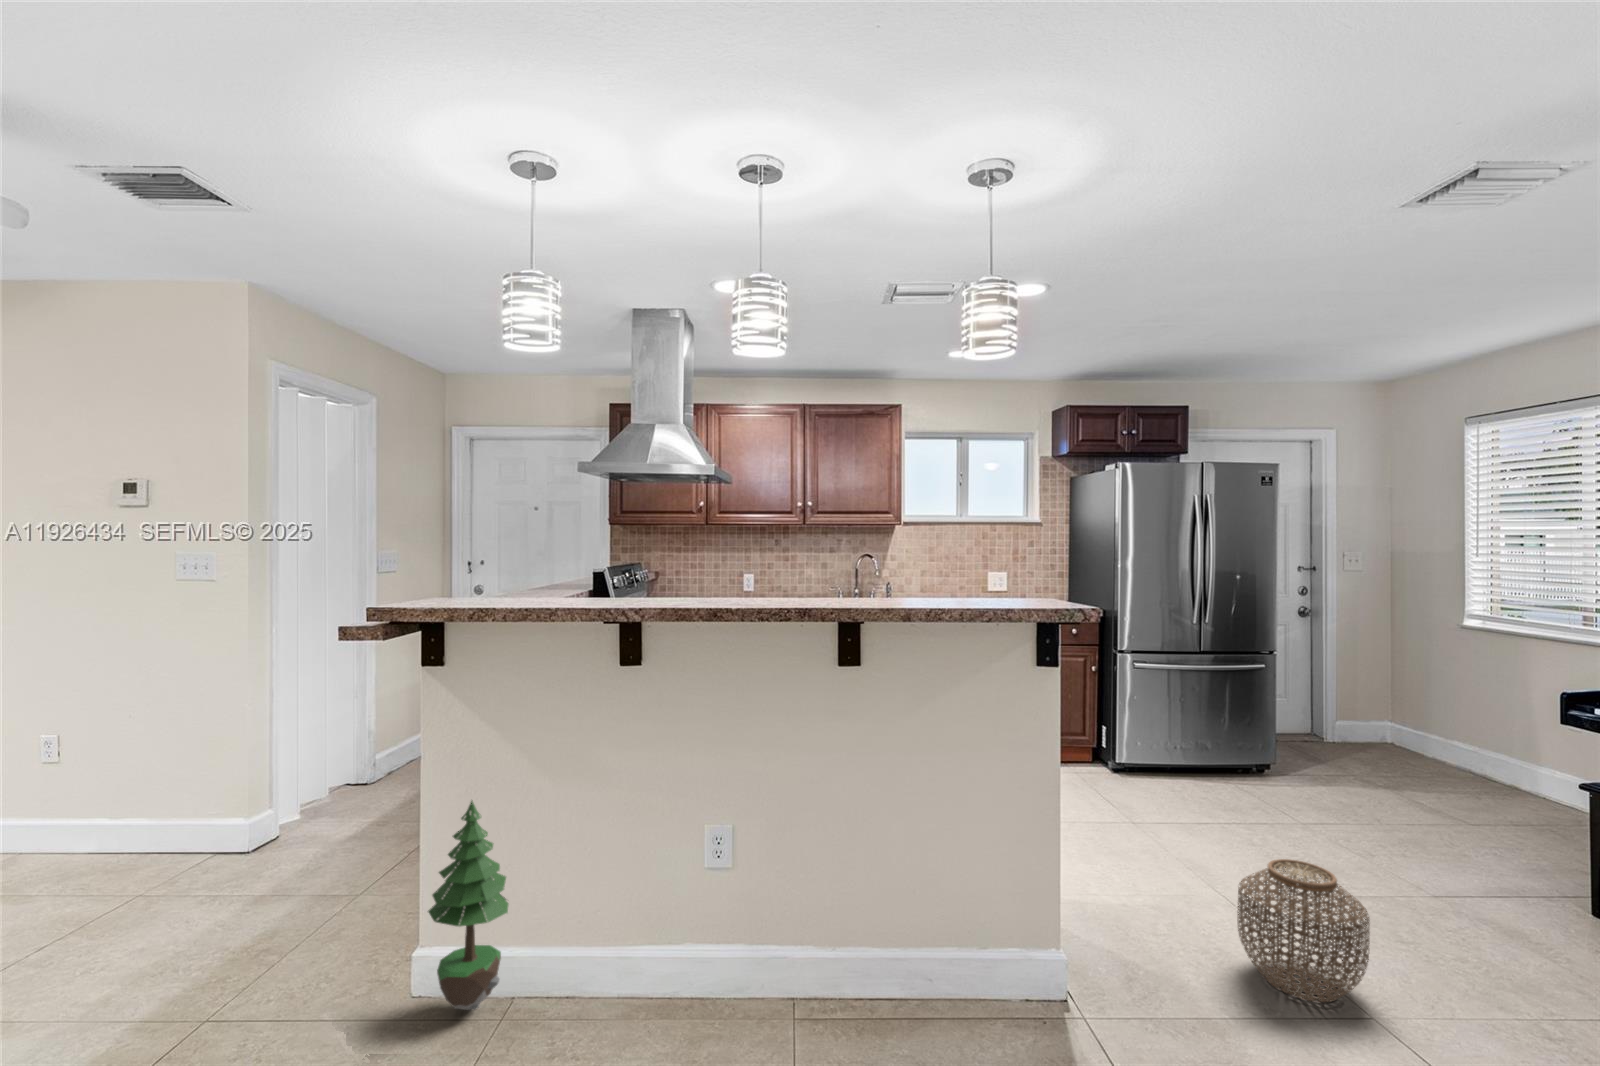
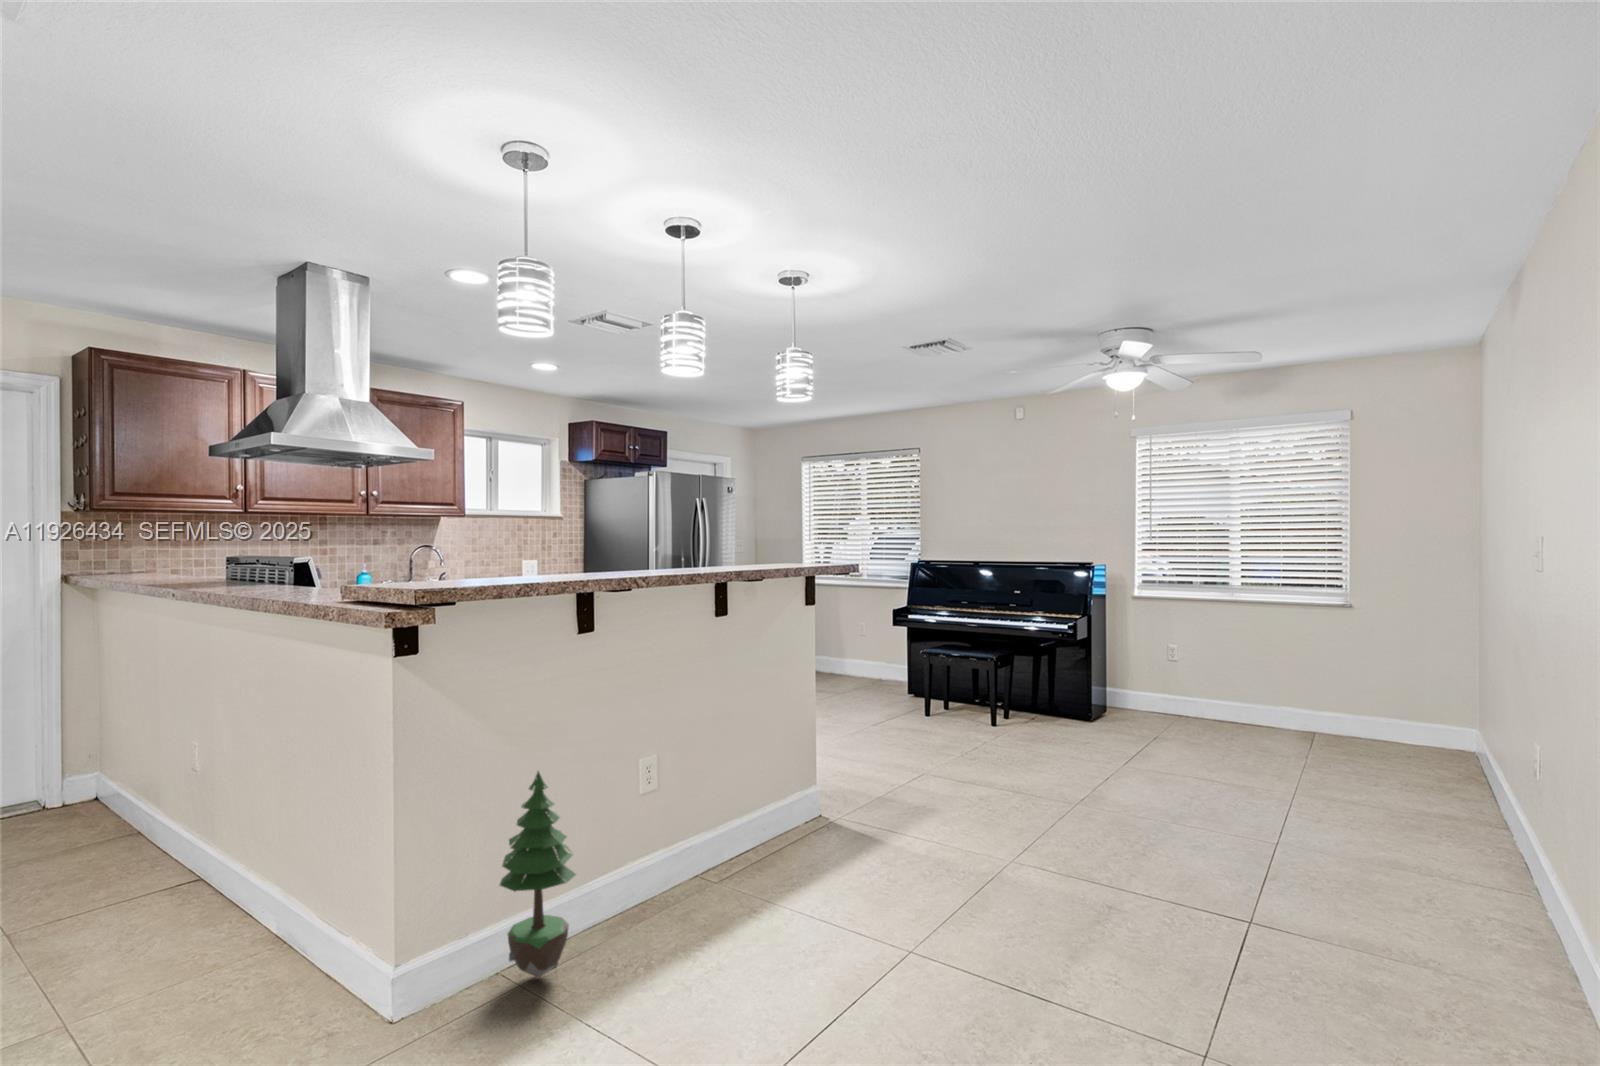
woven basket: present [1237,859,1370,1002] -> none [853,699,914,769]

